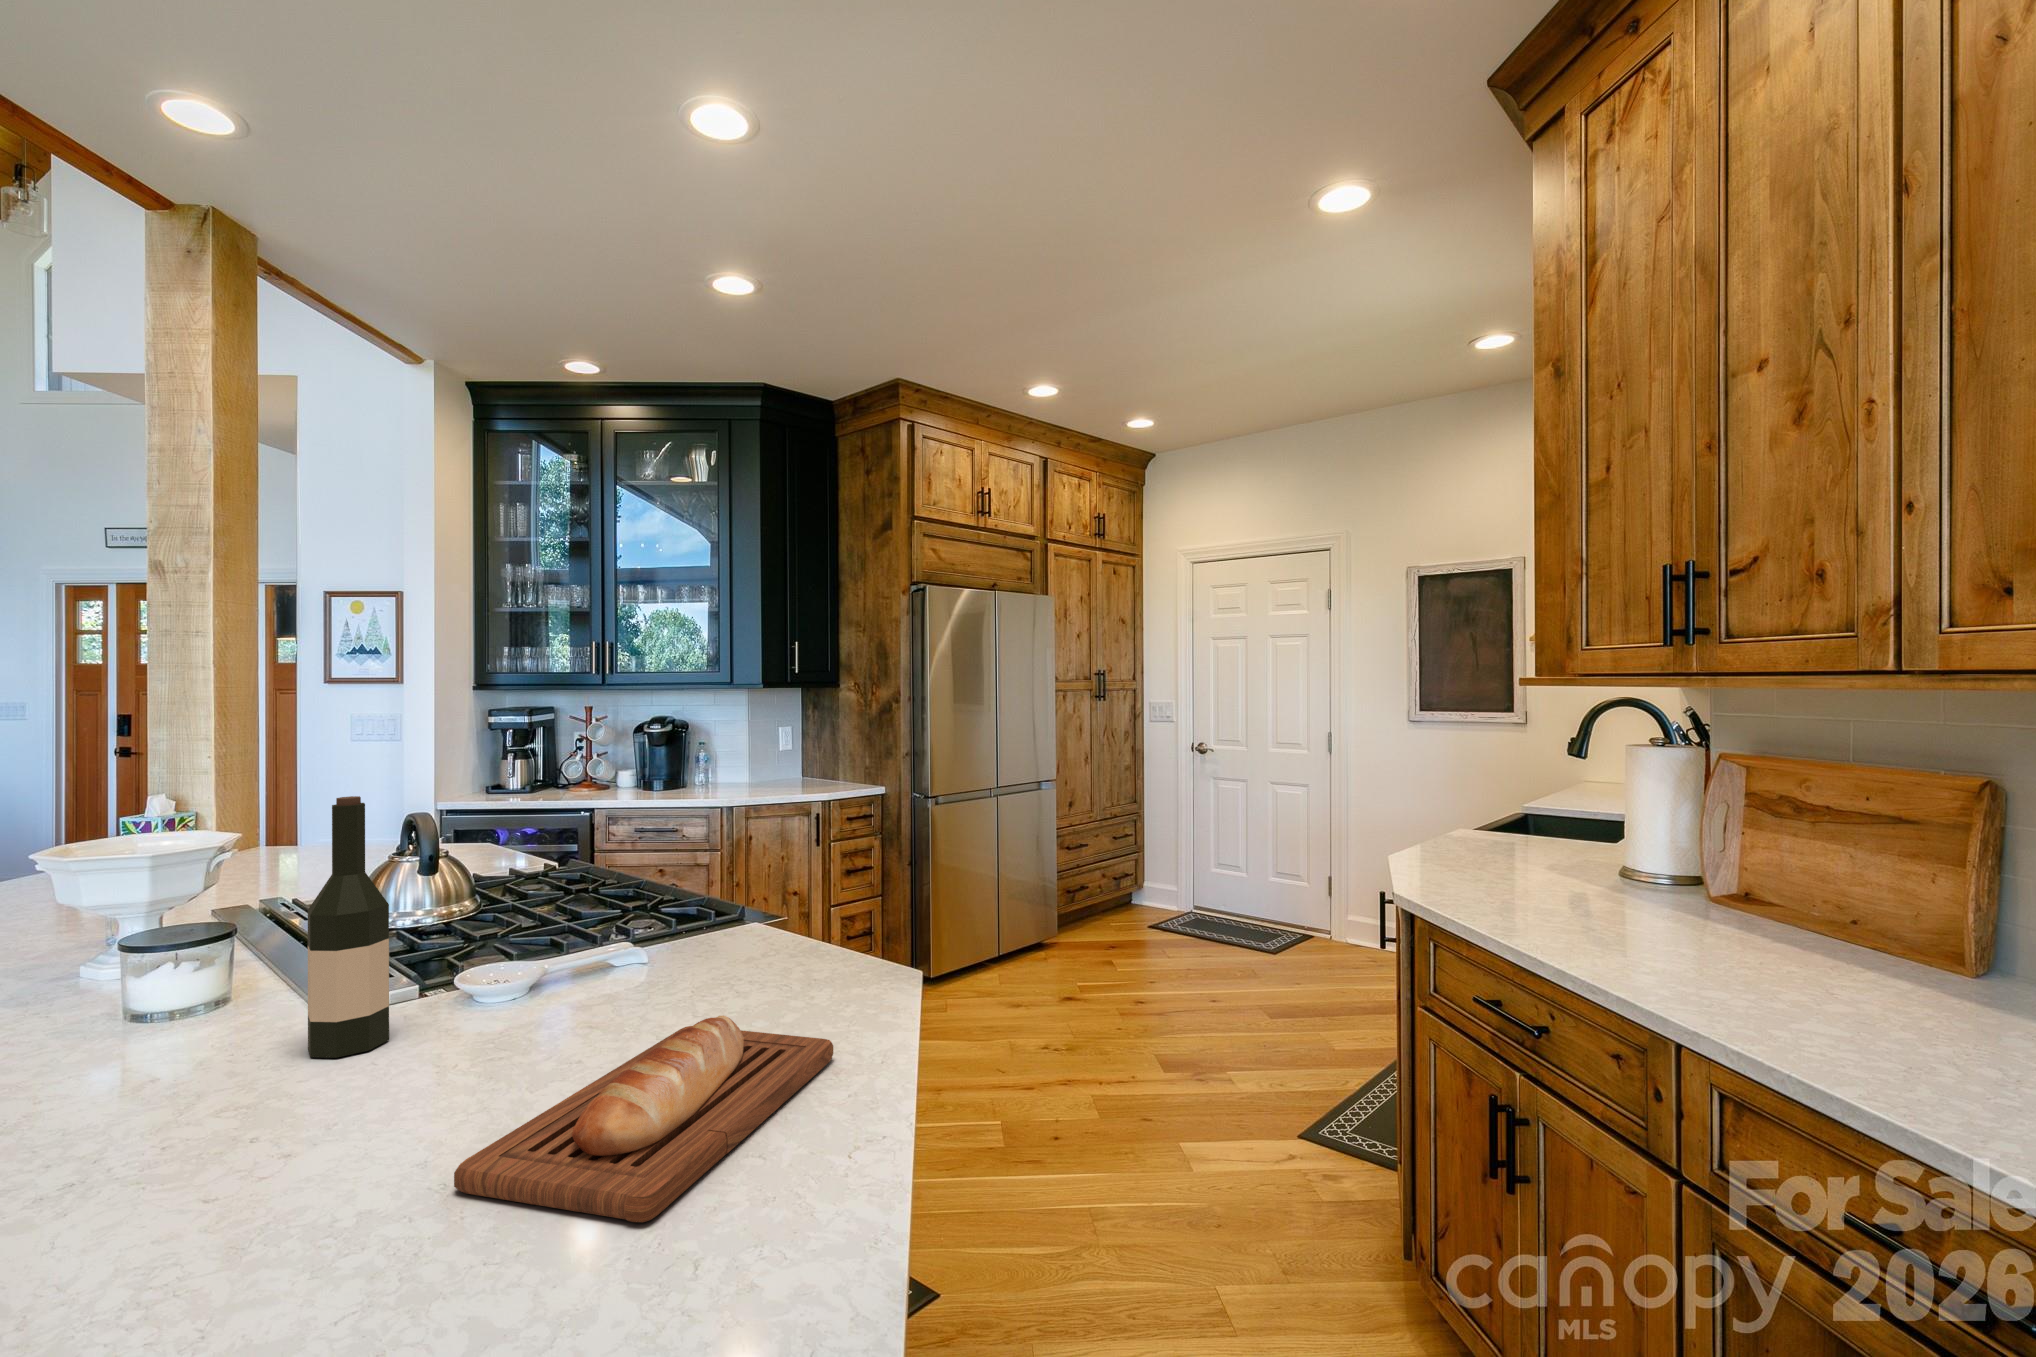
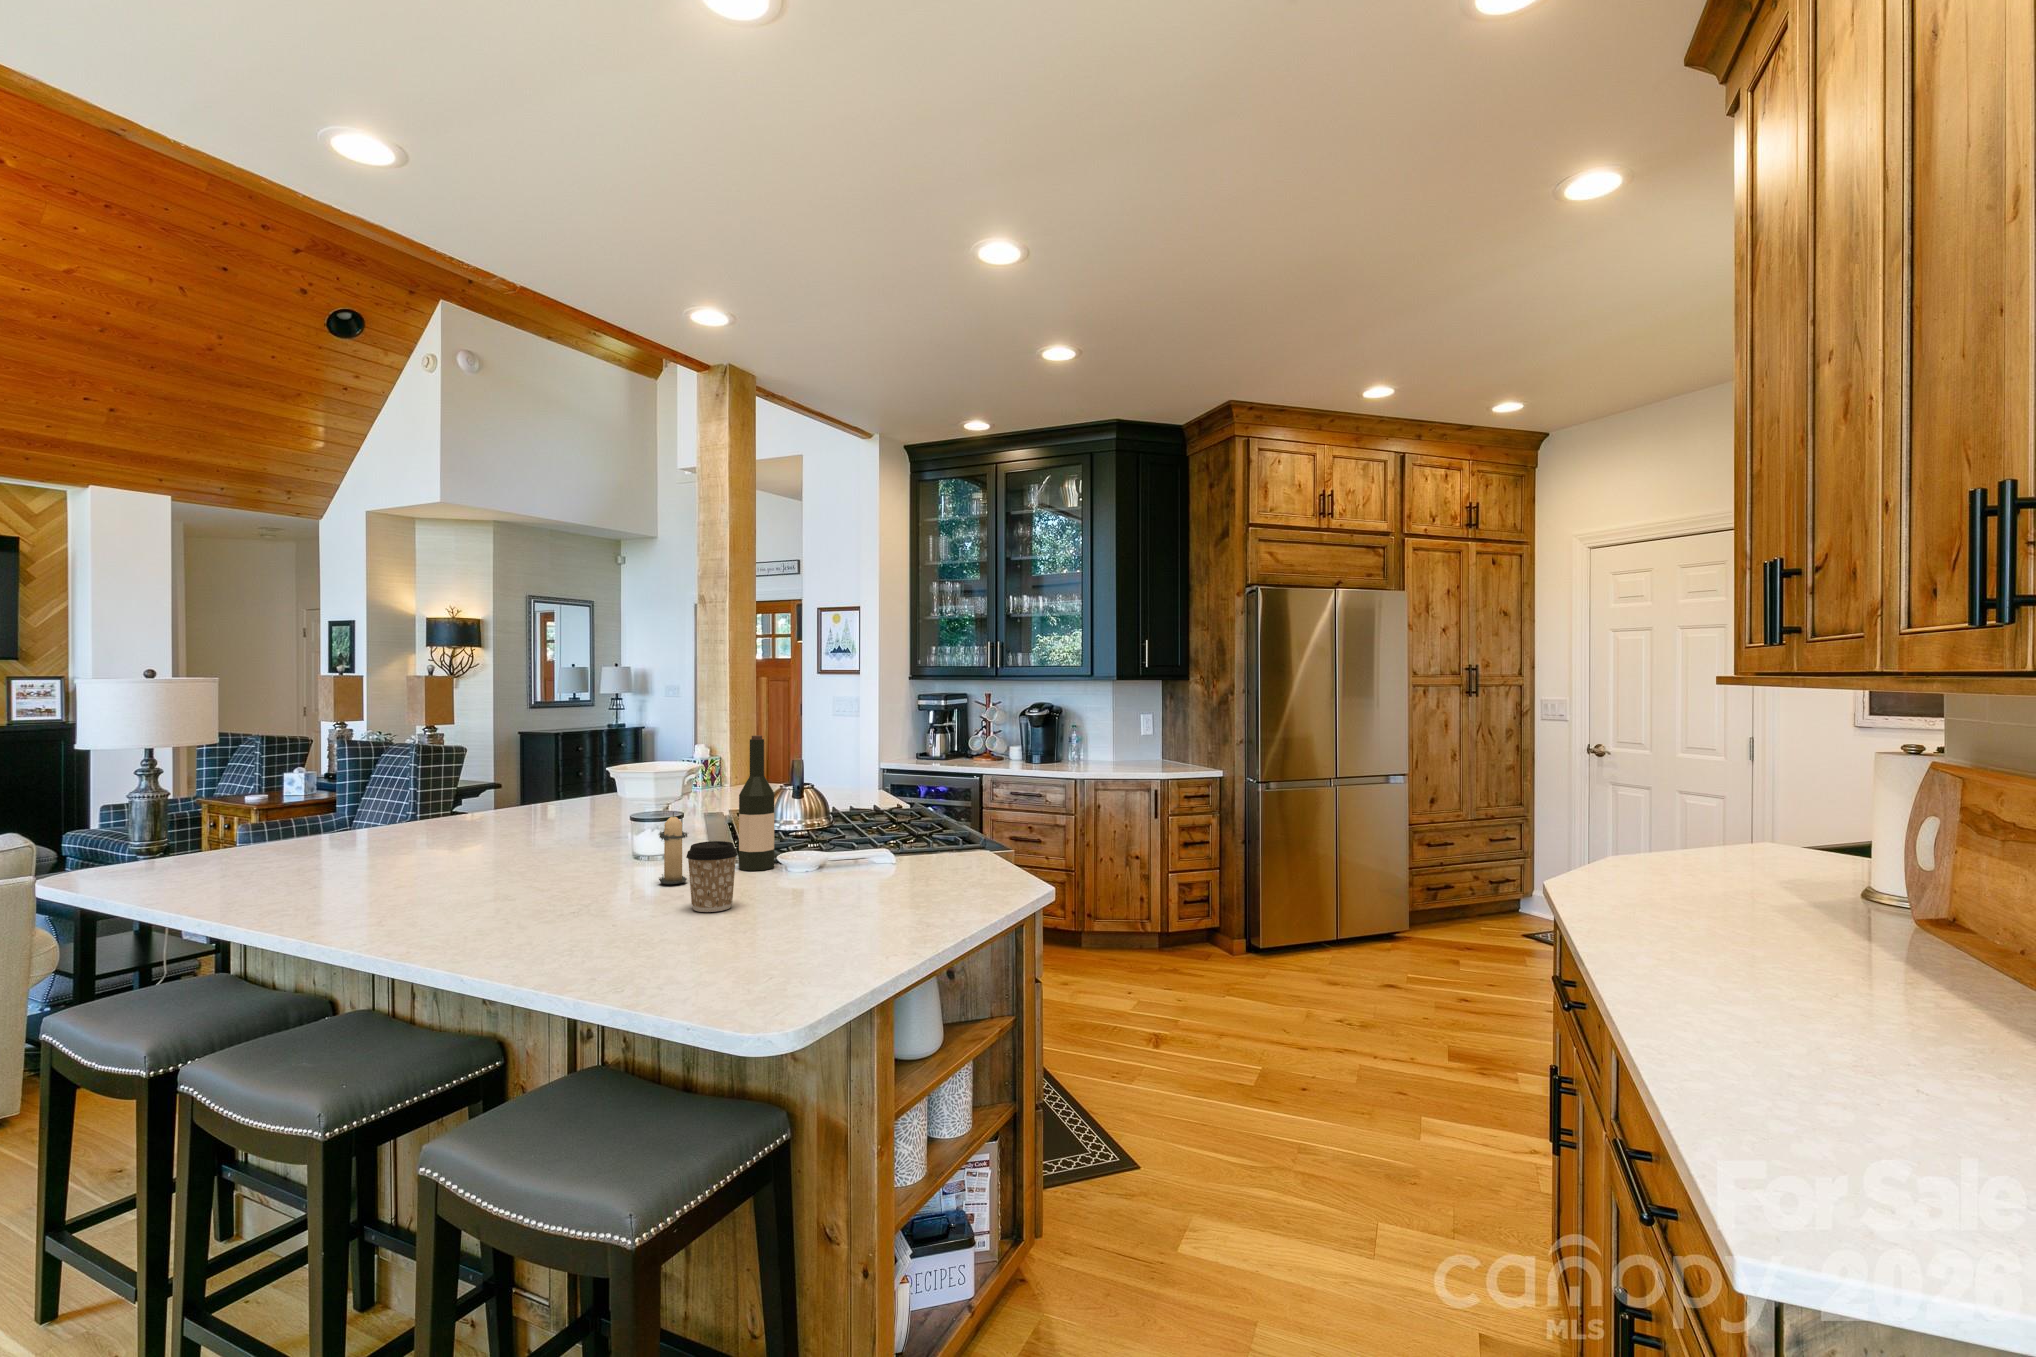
candle: none [105,977,206,1142] -> present [659,812,687,884]
bread loaf: present [454,1015,833,1222] -> none [766,867,972,935]
coffee cup: none [227,1039,365,1217] -> present [686,841,738,912]

